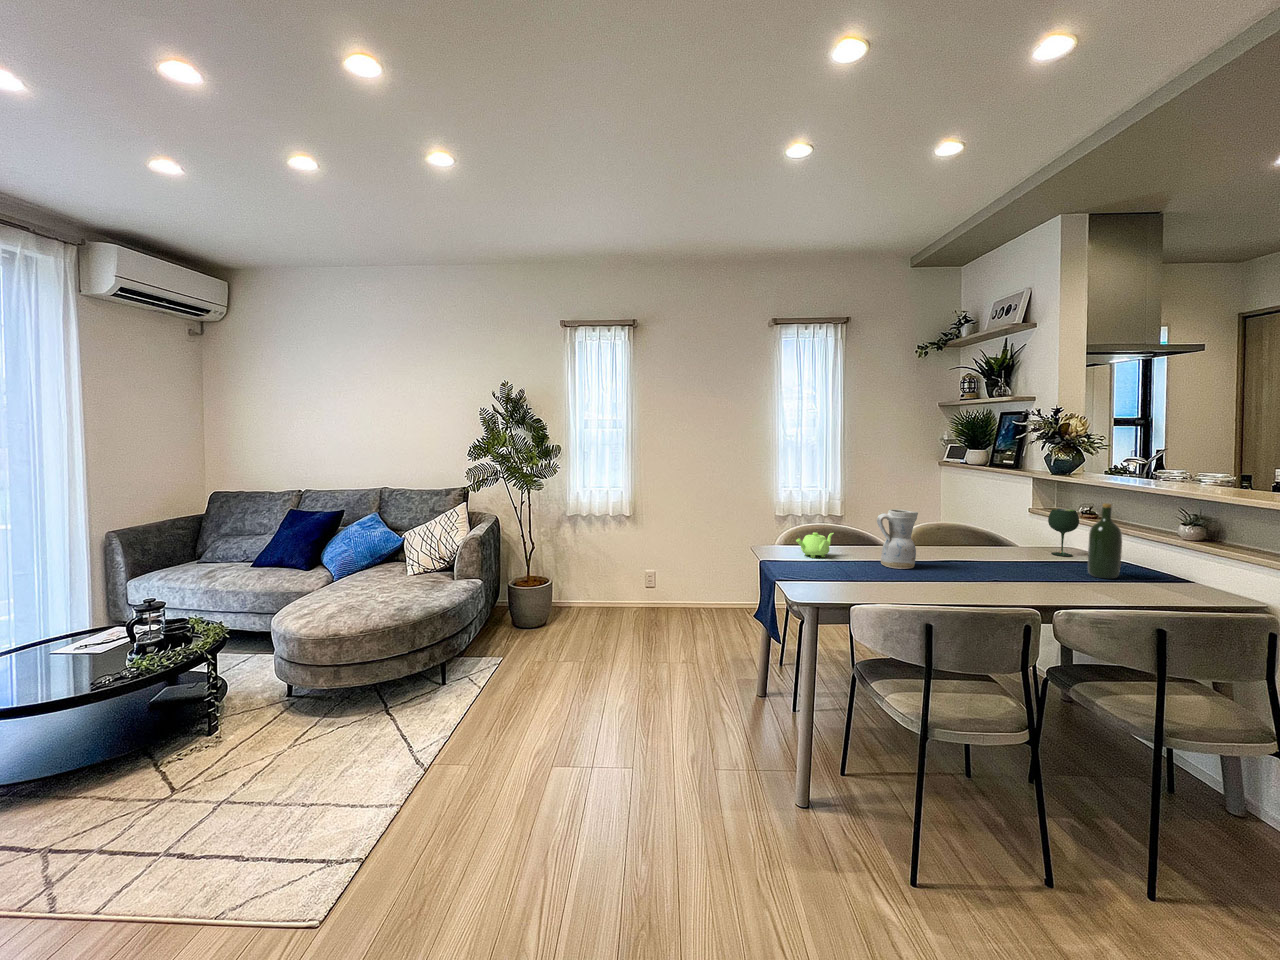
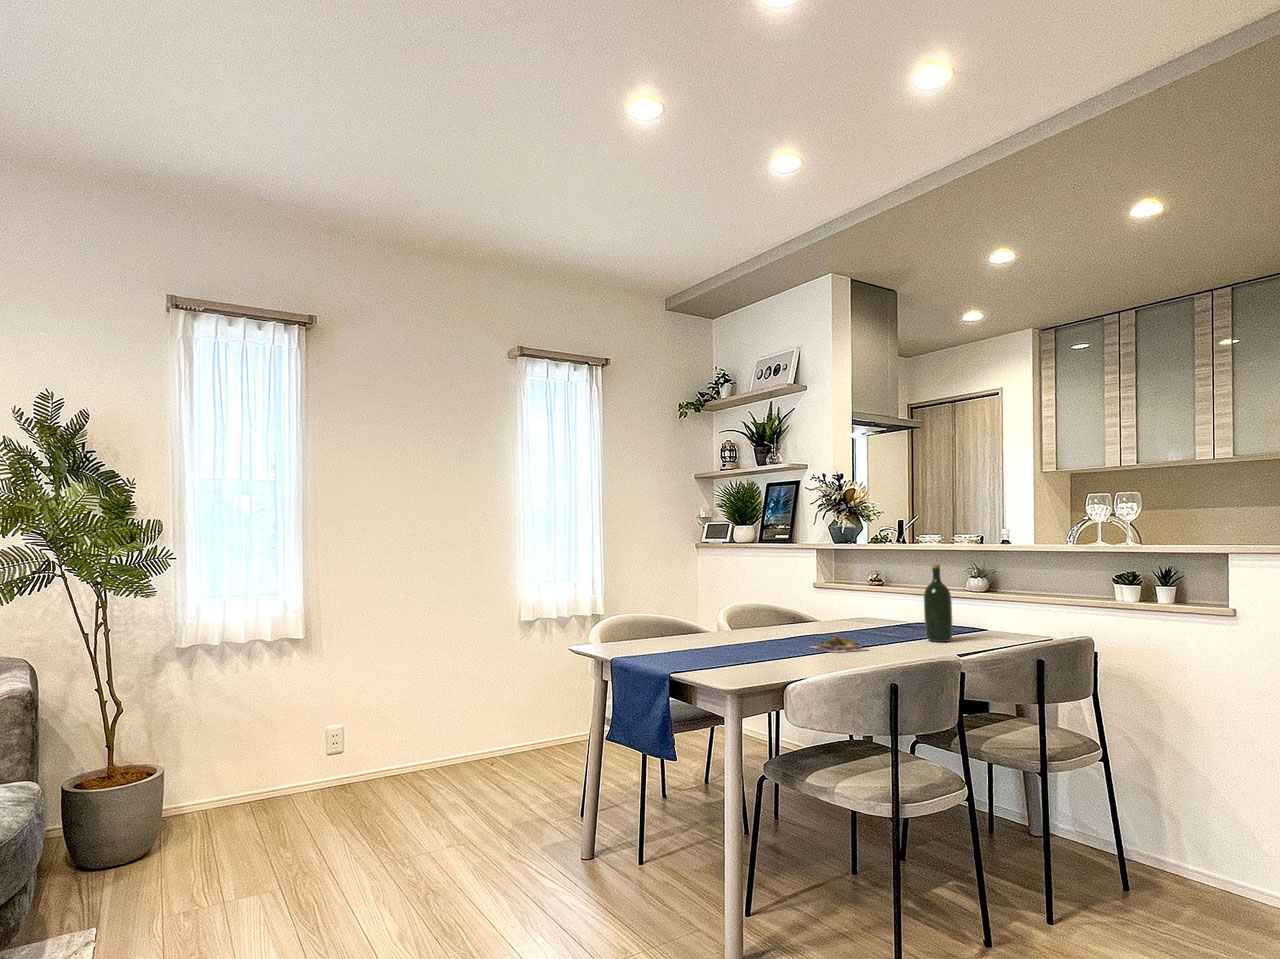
ceramic pitcher: present [877,509,918,569] -> none [744,582,785,654]
wine glass: present [1048,509,1079,556] -> none [864,579,891,629]
teapot: present [796,532,834,558] -> none [644,620,684,655]
plate: none [946,560,1002,577] -> present [812,635,866,652]

